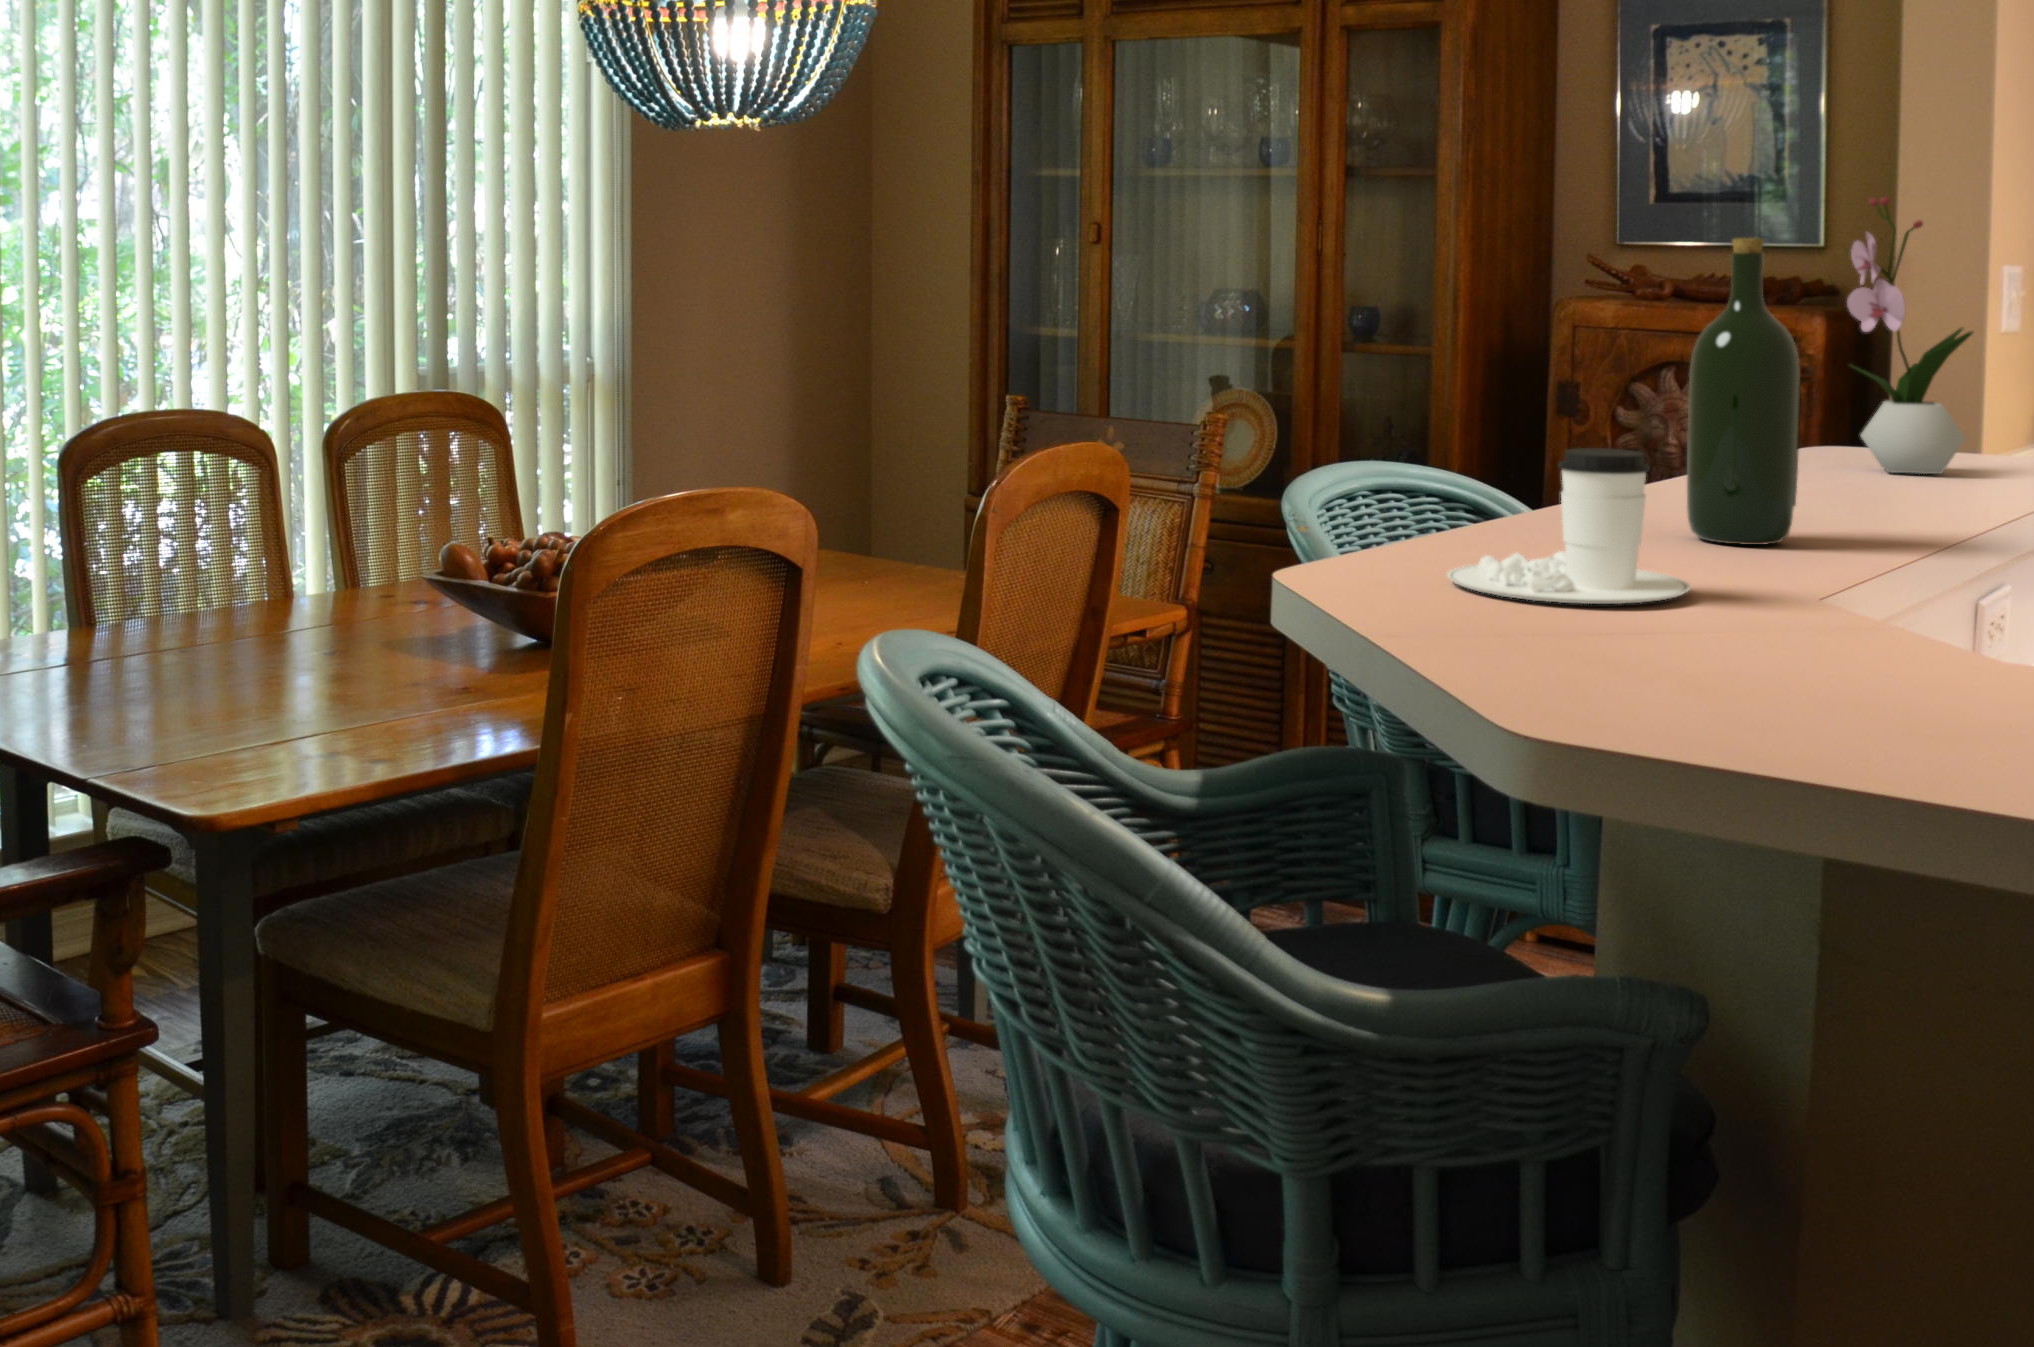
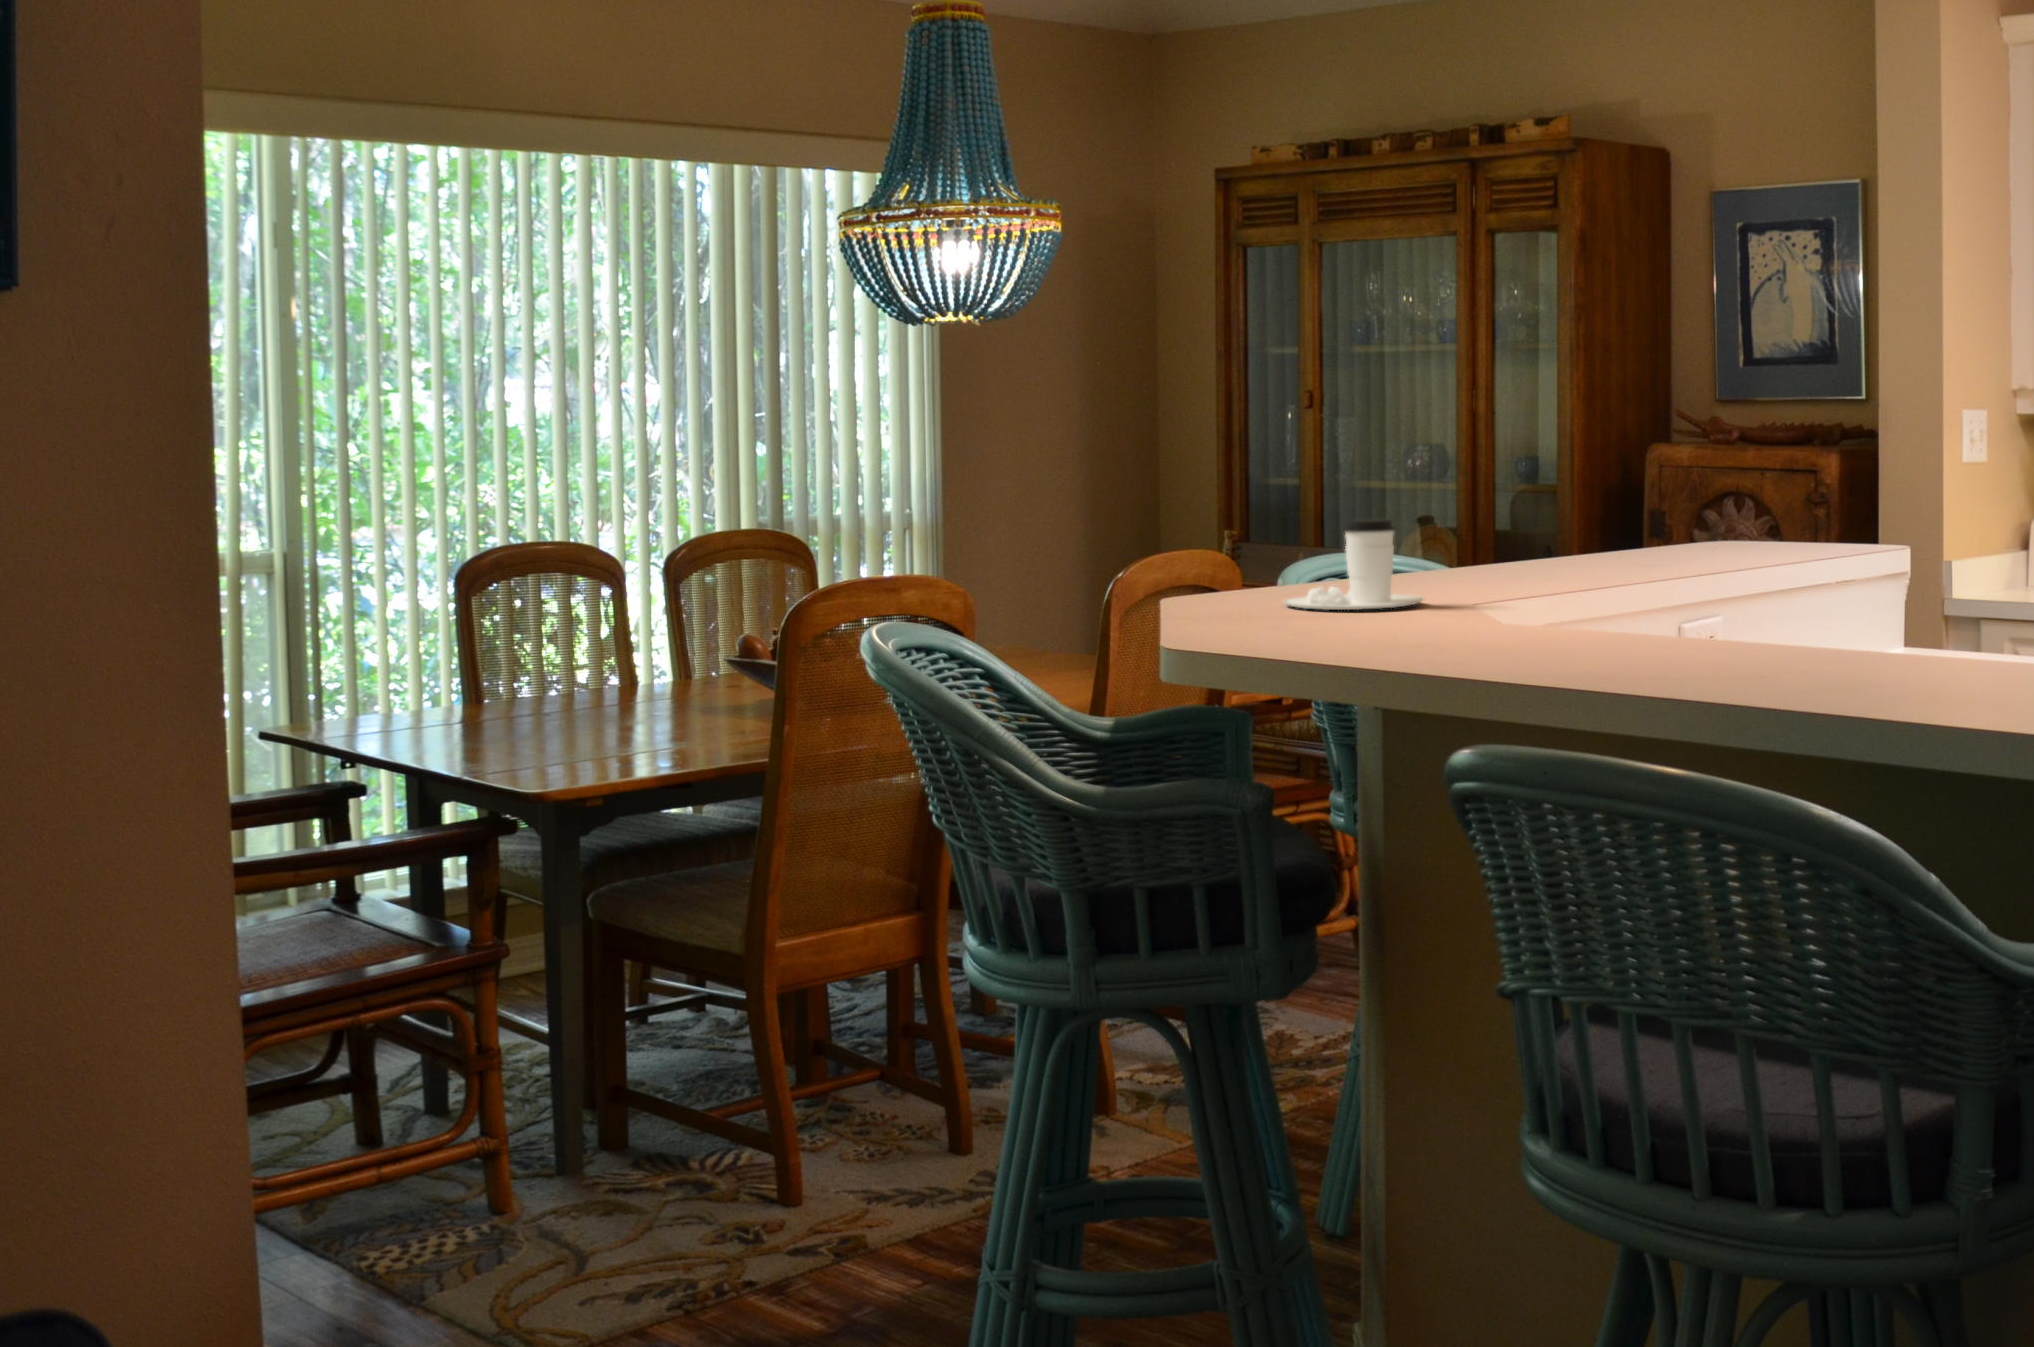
flower arrangement: present [1847,197,1973,474] -> none [1722,359,1801,555]
wine bottle: present [1687,238,1801,545] -> none [1495,389,1562,587]

